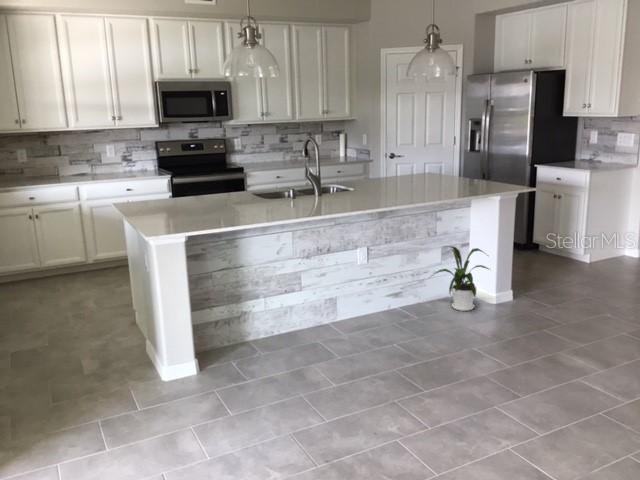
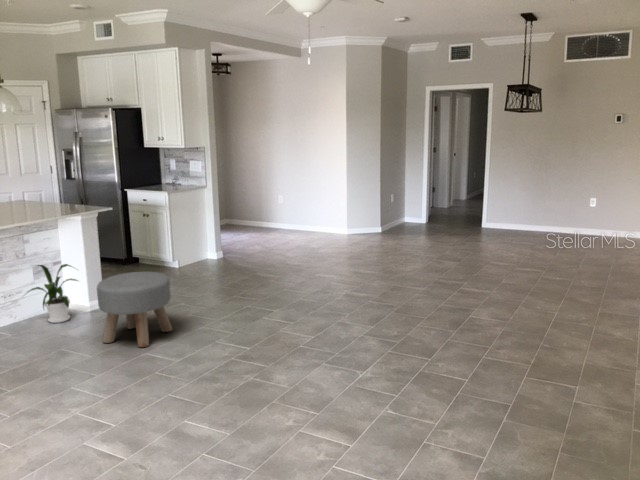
ottoman: none [516,271,610,367] -> present [97,271,172,347]

